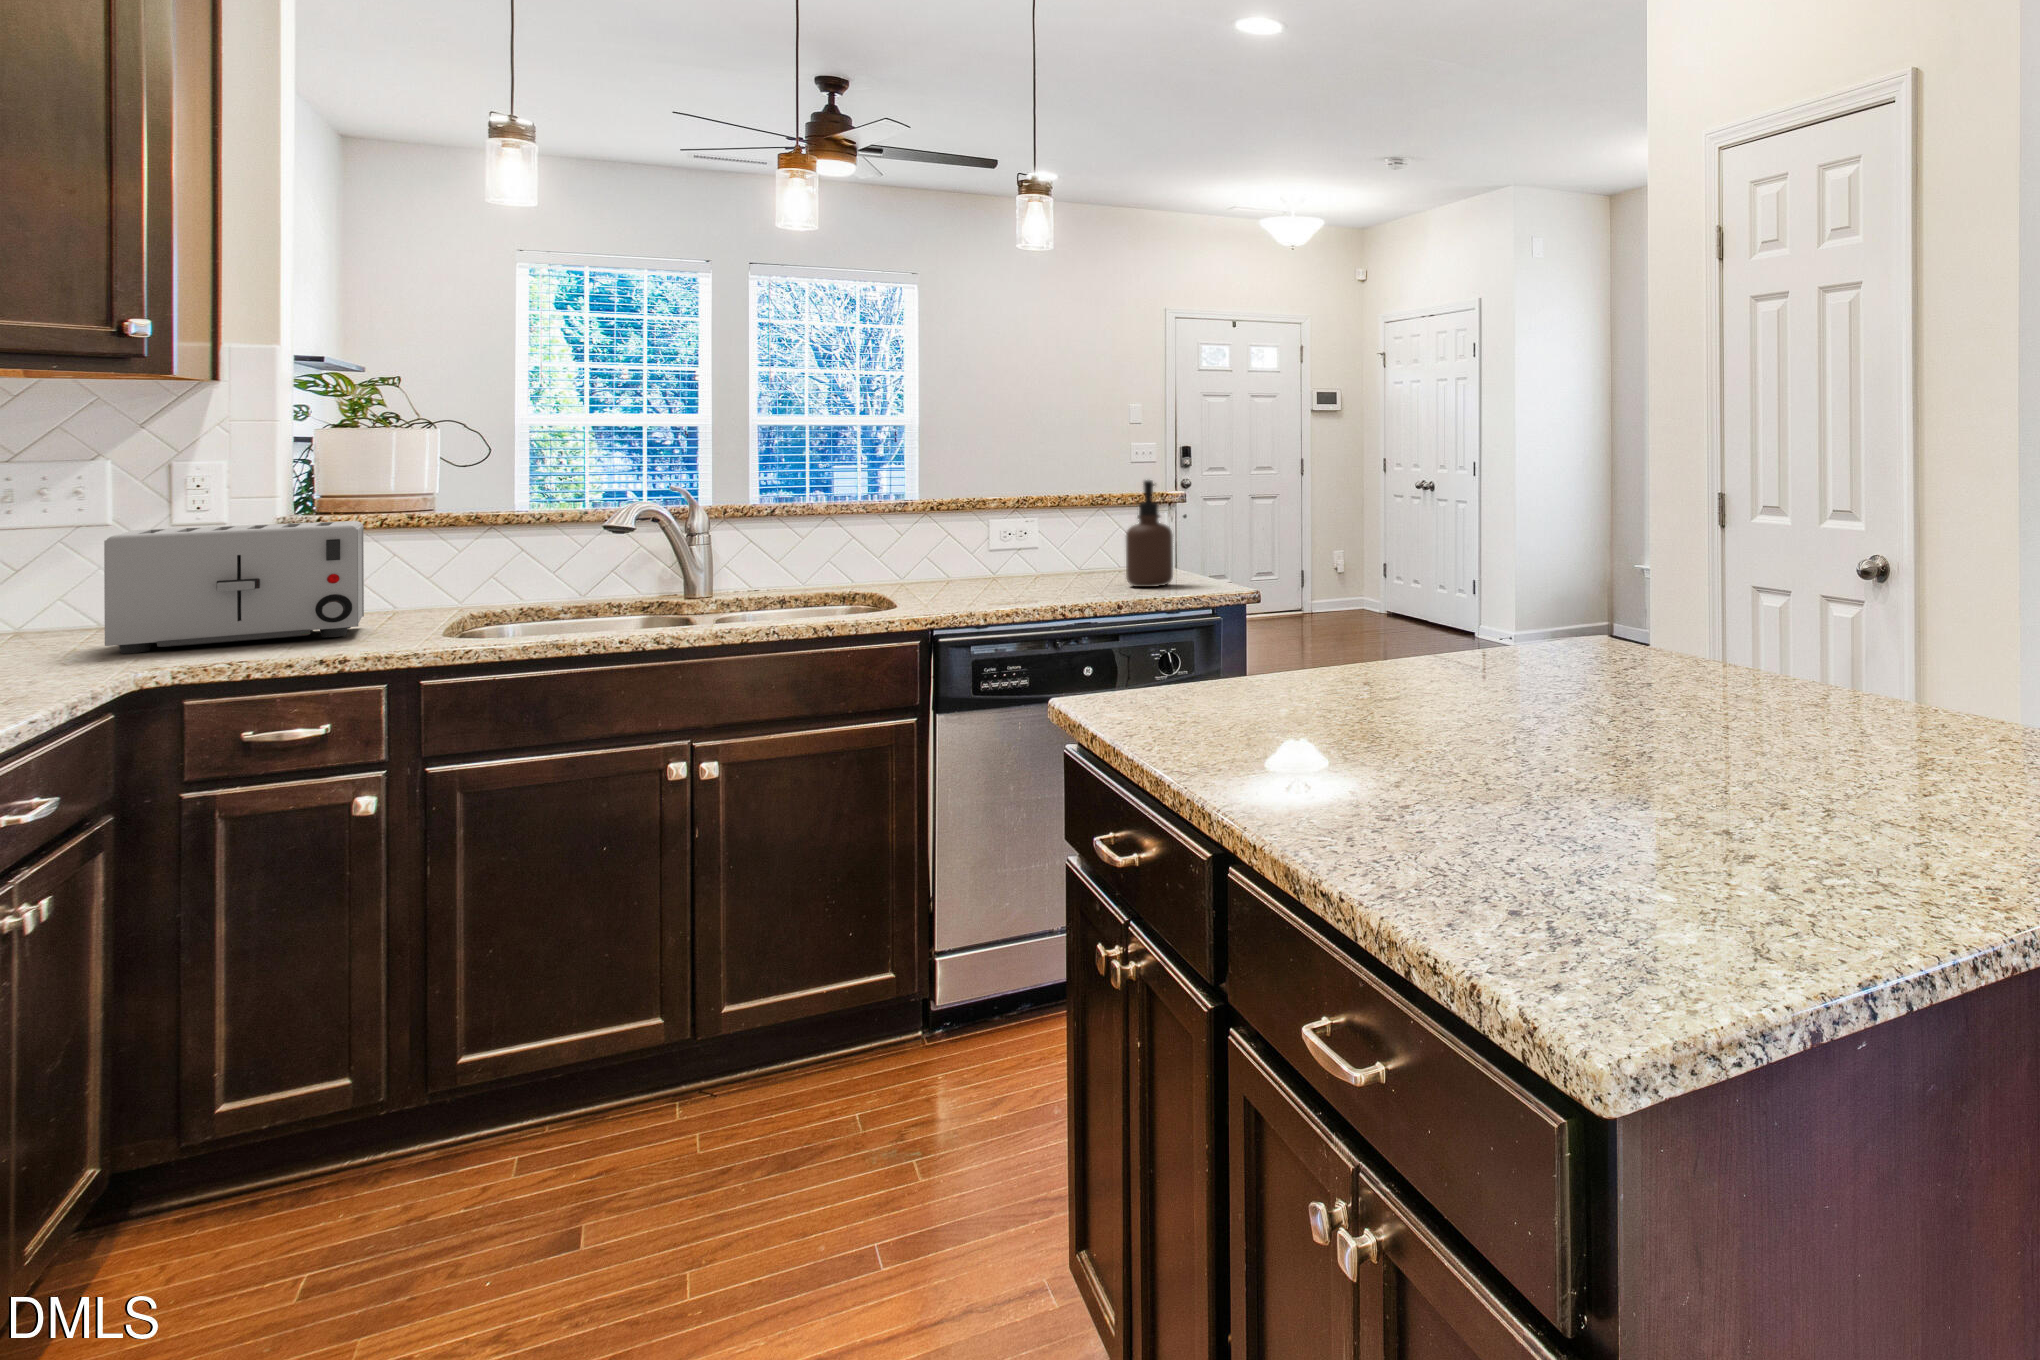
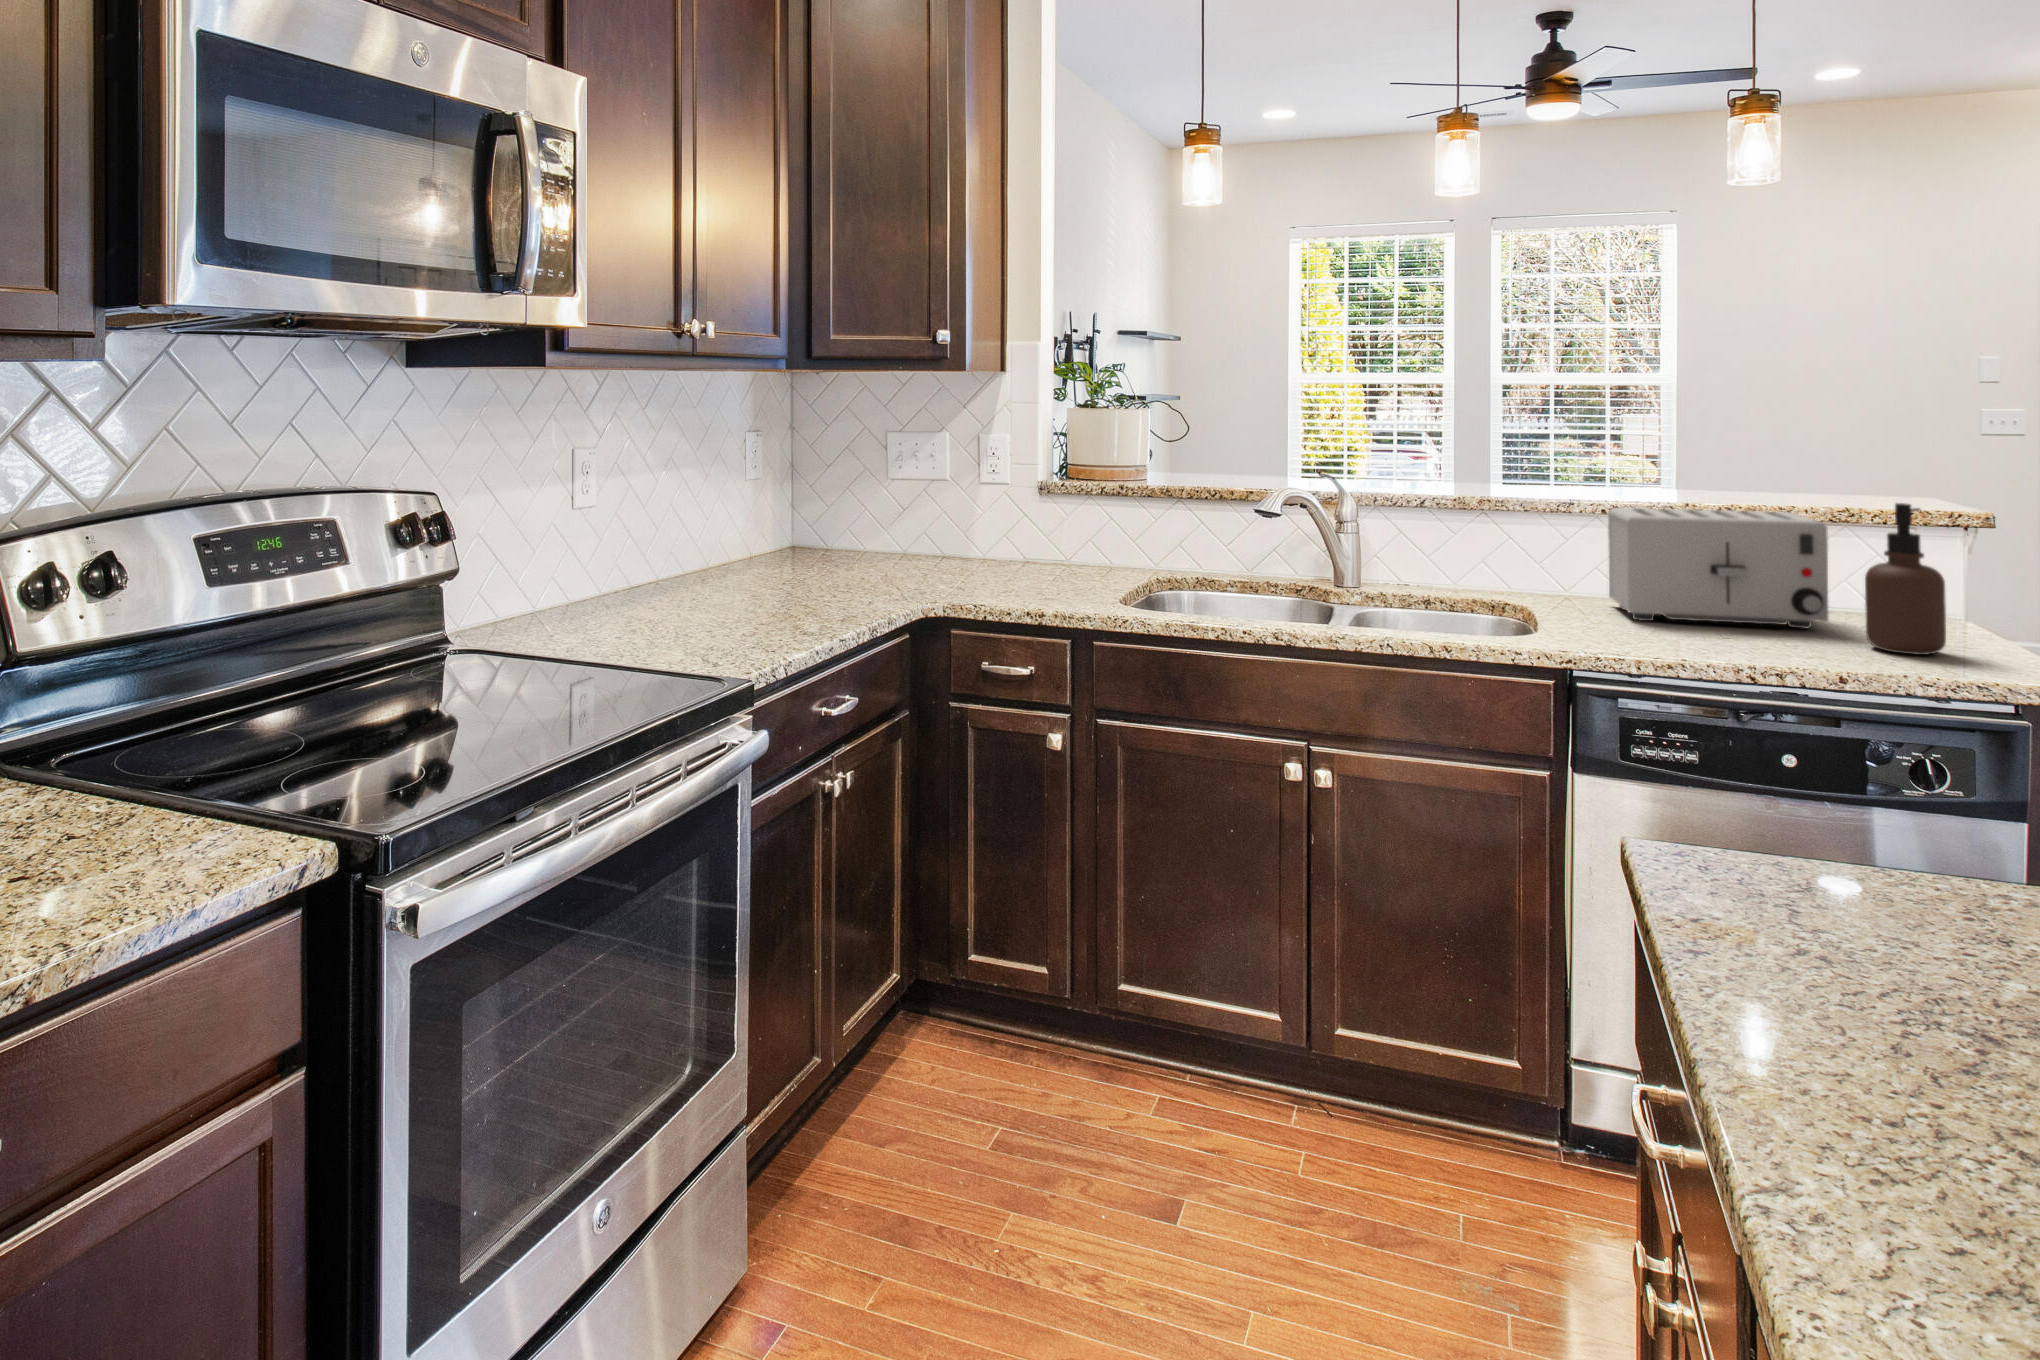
toaster: present [104,521,364,653] -> present [1608,508,1829,629]

